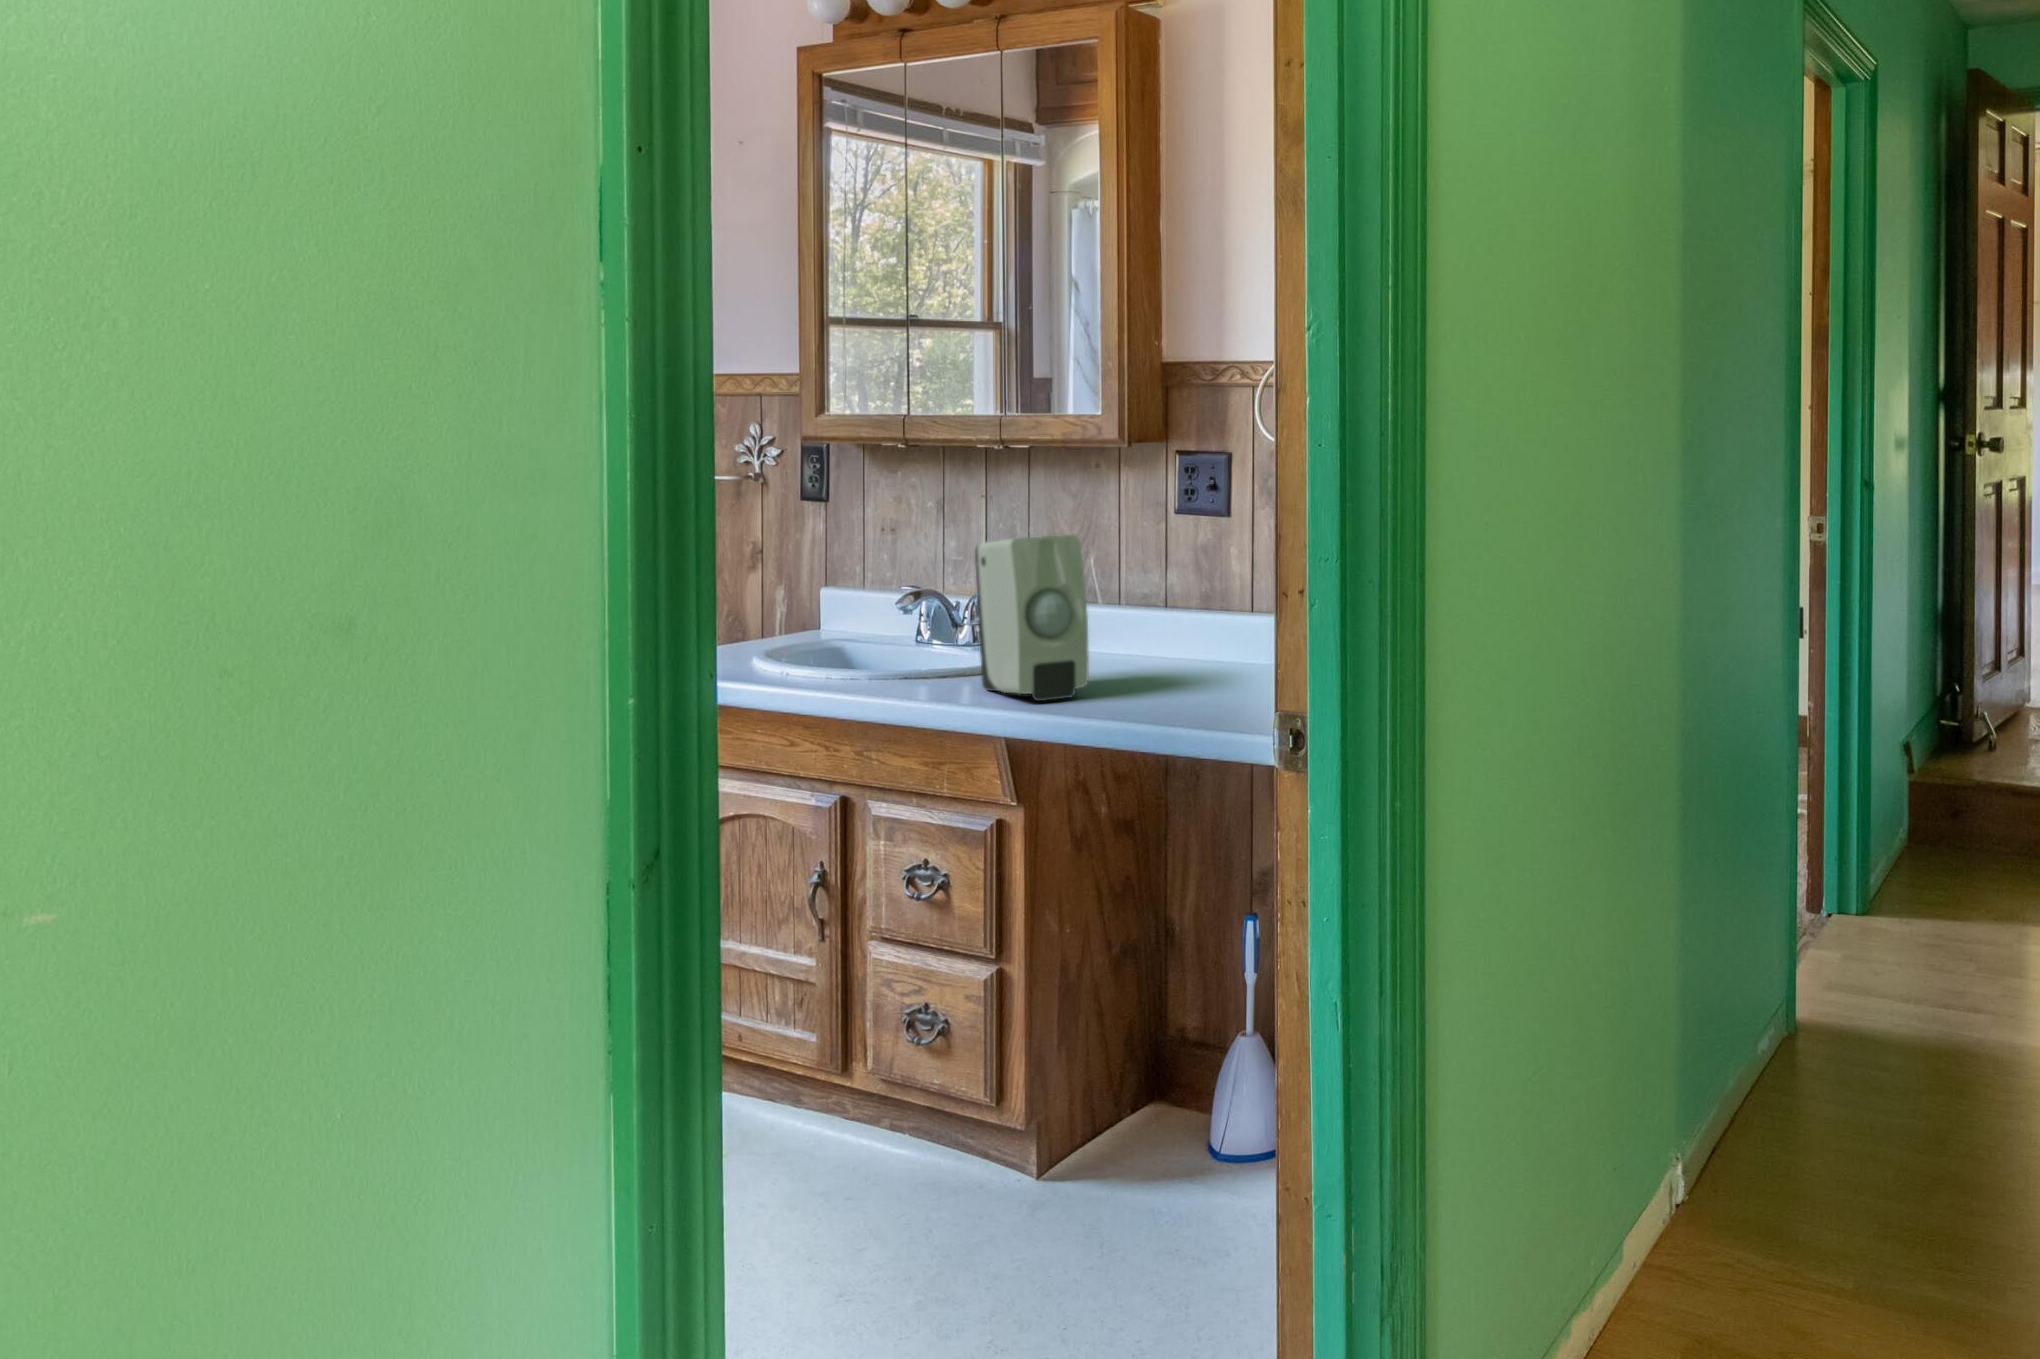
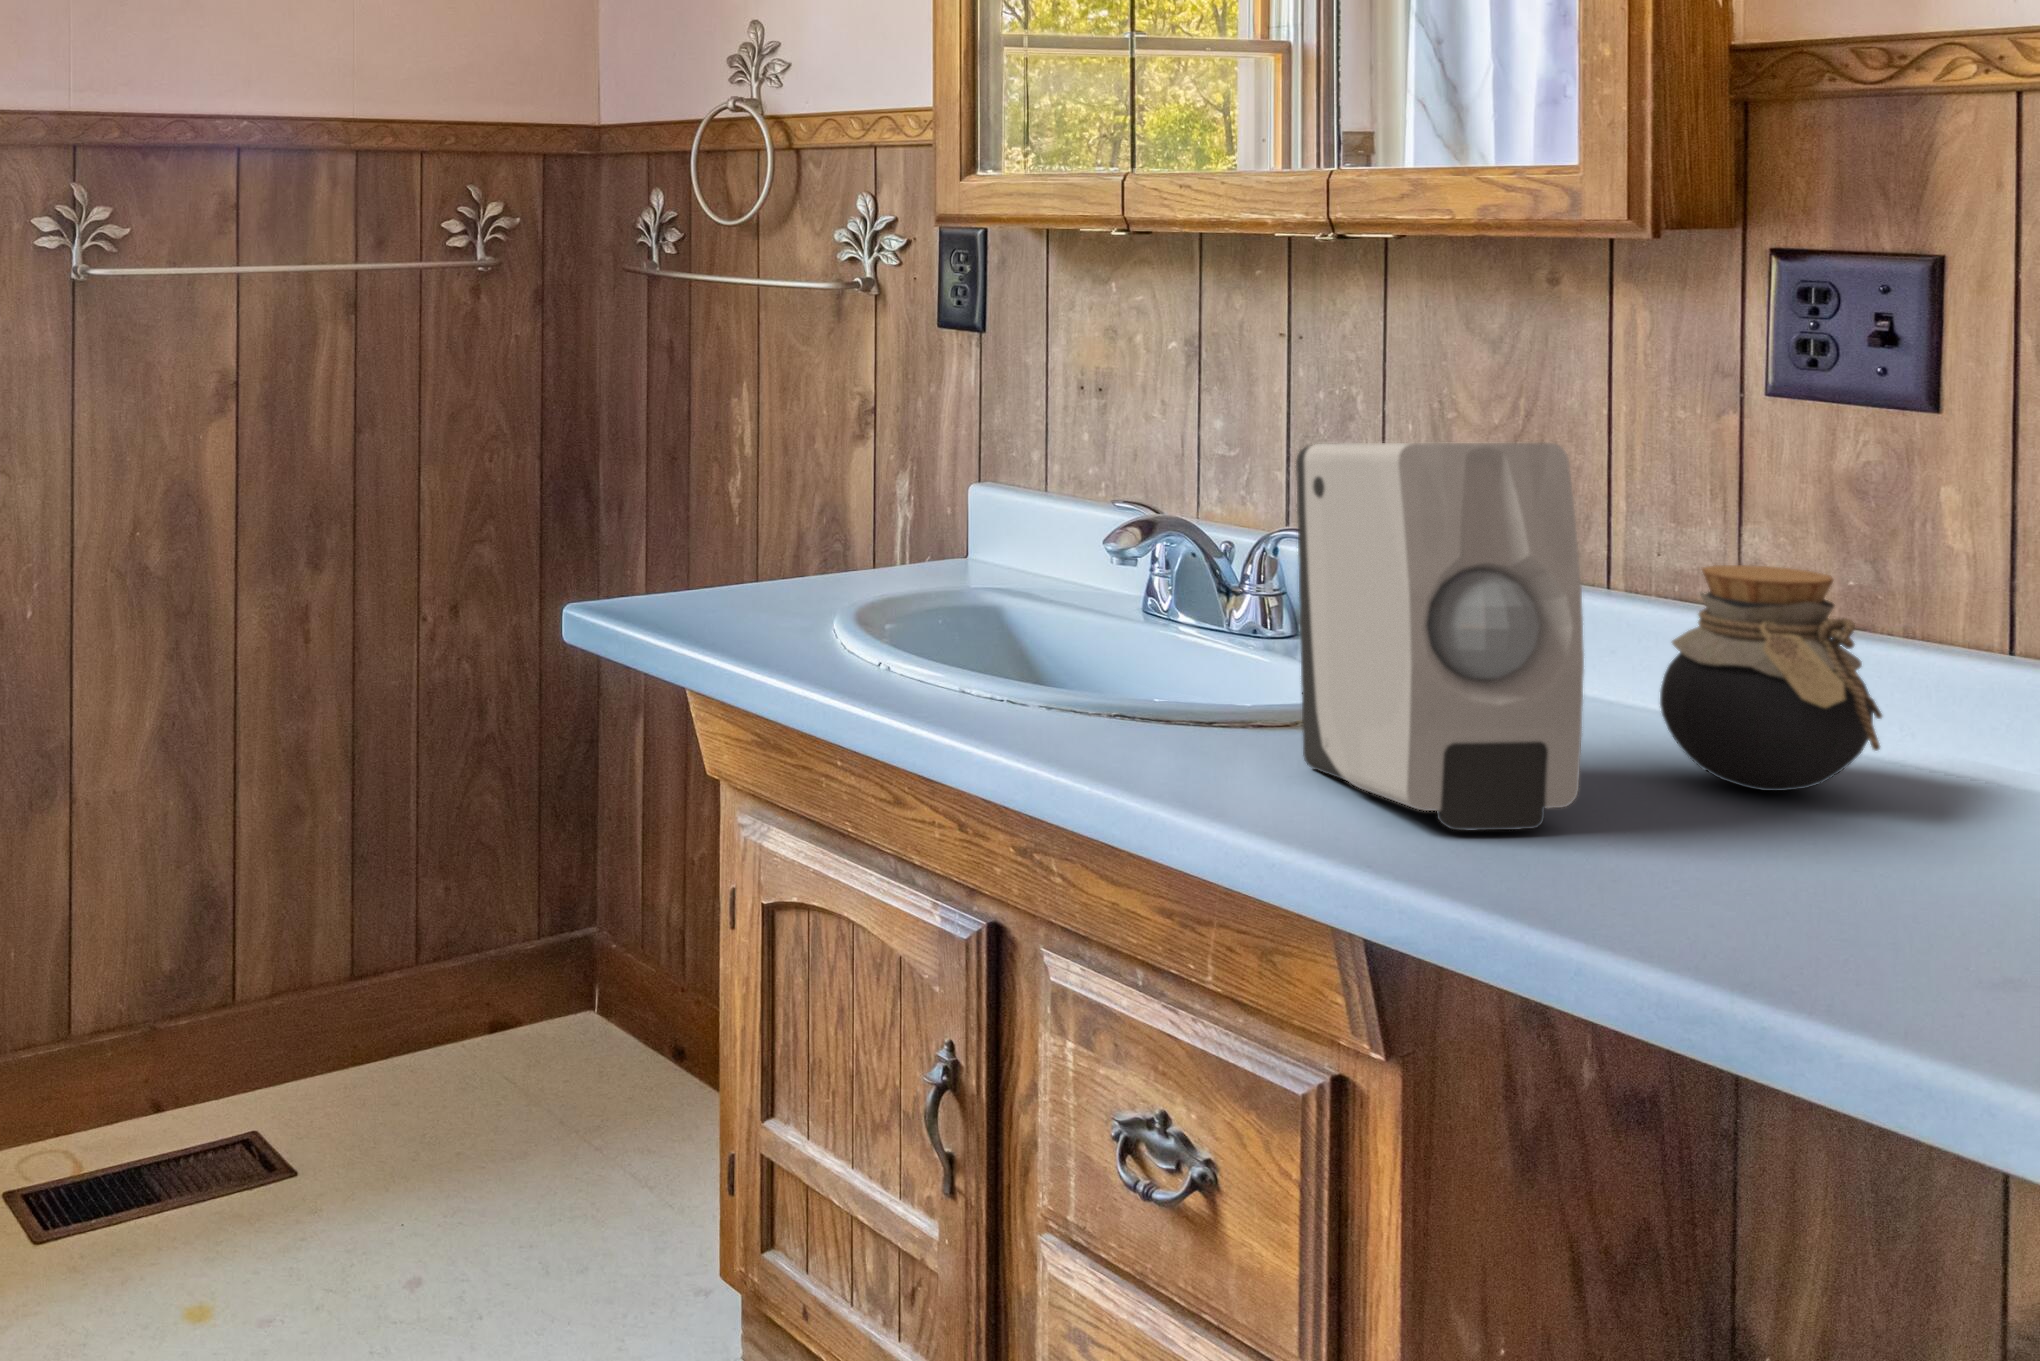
jar: none [1131,586,1206,679] -> present [1660,565,1882,791]

